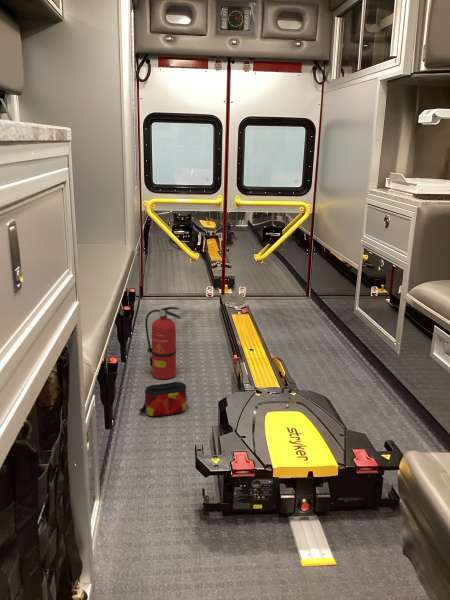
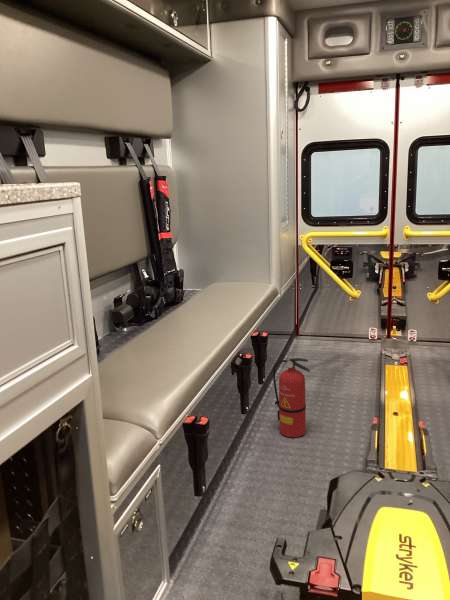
bag: present [140,382,187,417] -> none [252,446,307,484]

